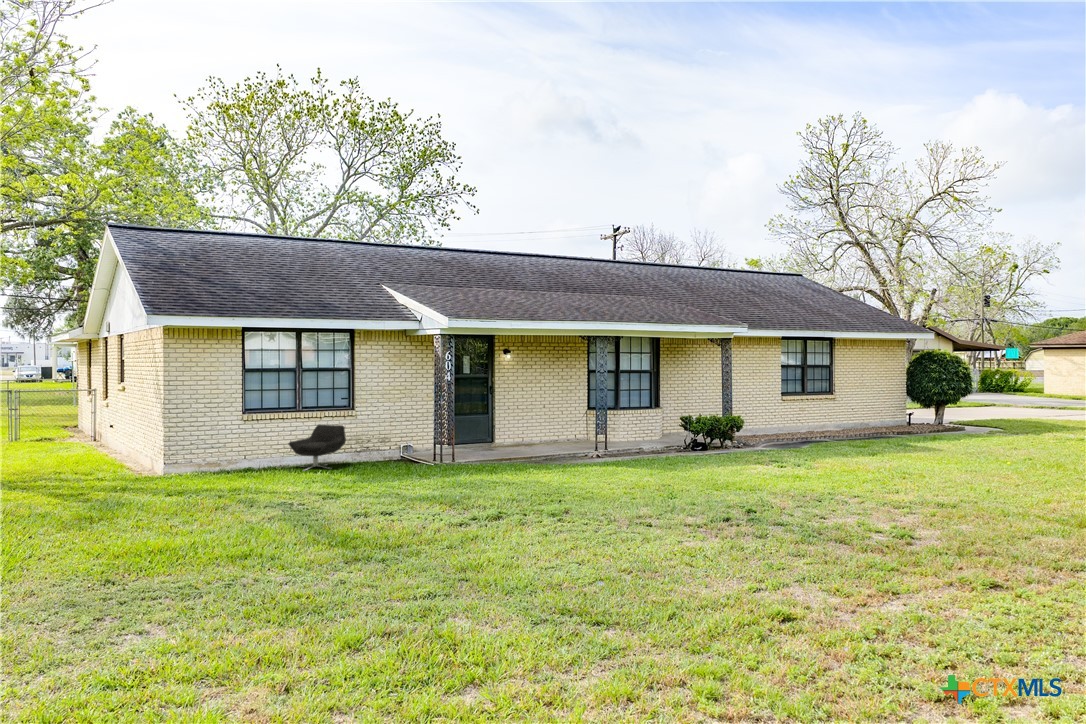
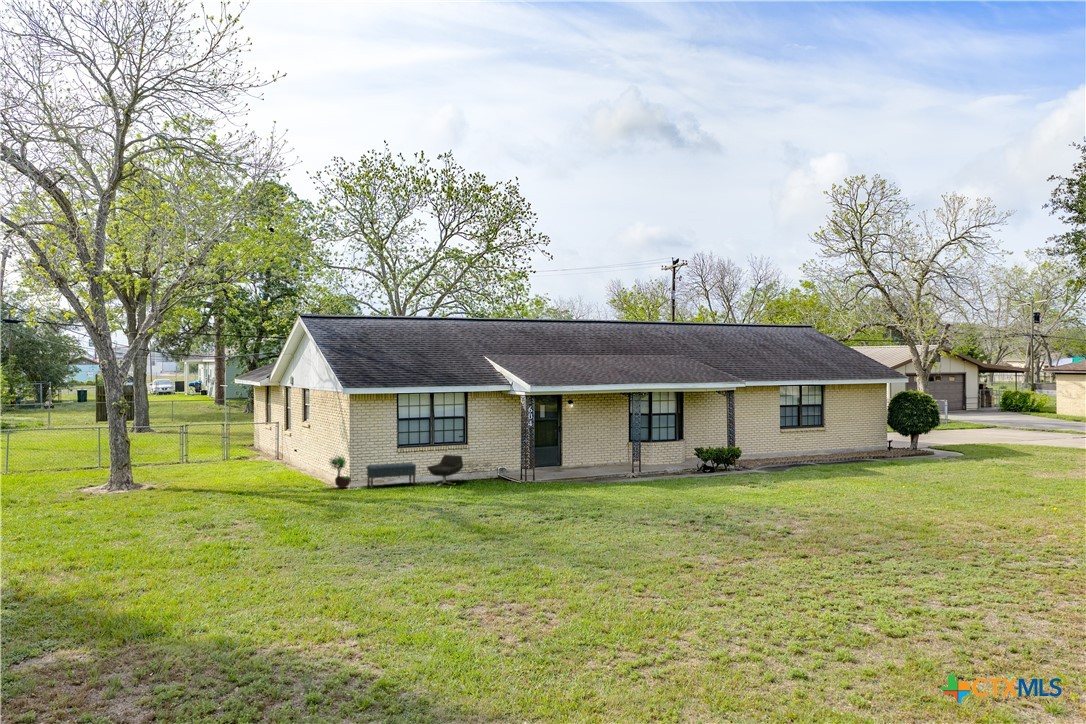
potted tree: none [121,419,163,475] -> present [330,457,351,488]
bench: none [190,436,270,476] -> present [367,463,416,488]

